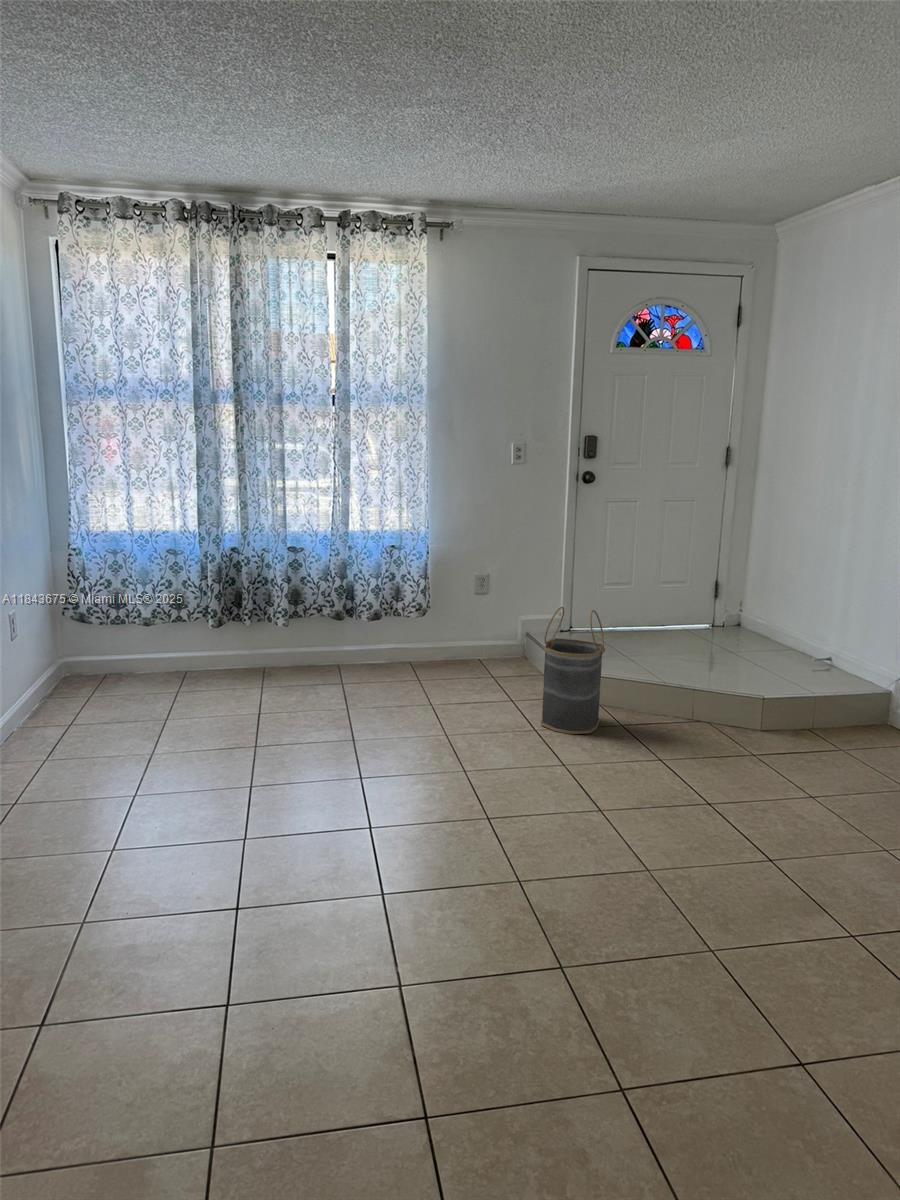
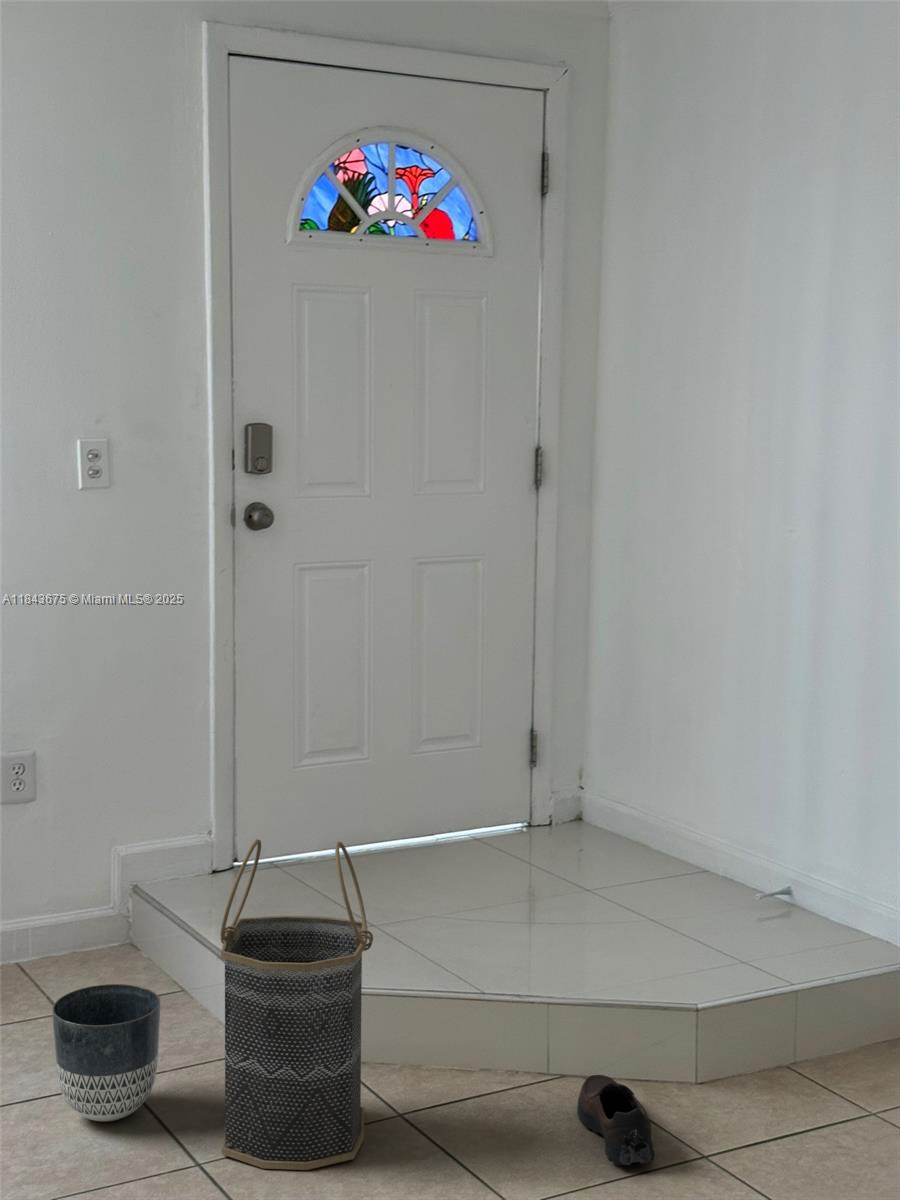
planter: none [483,660,524,709] -> present [52,984,161,1122]
shoe: none [689,720,715,752] -> present [577,1075,655,1165]

